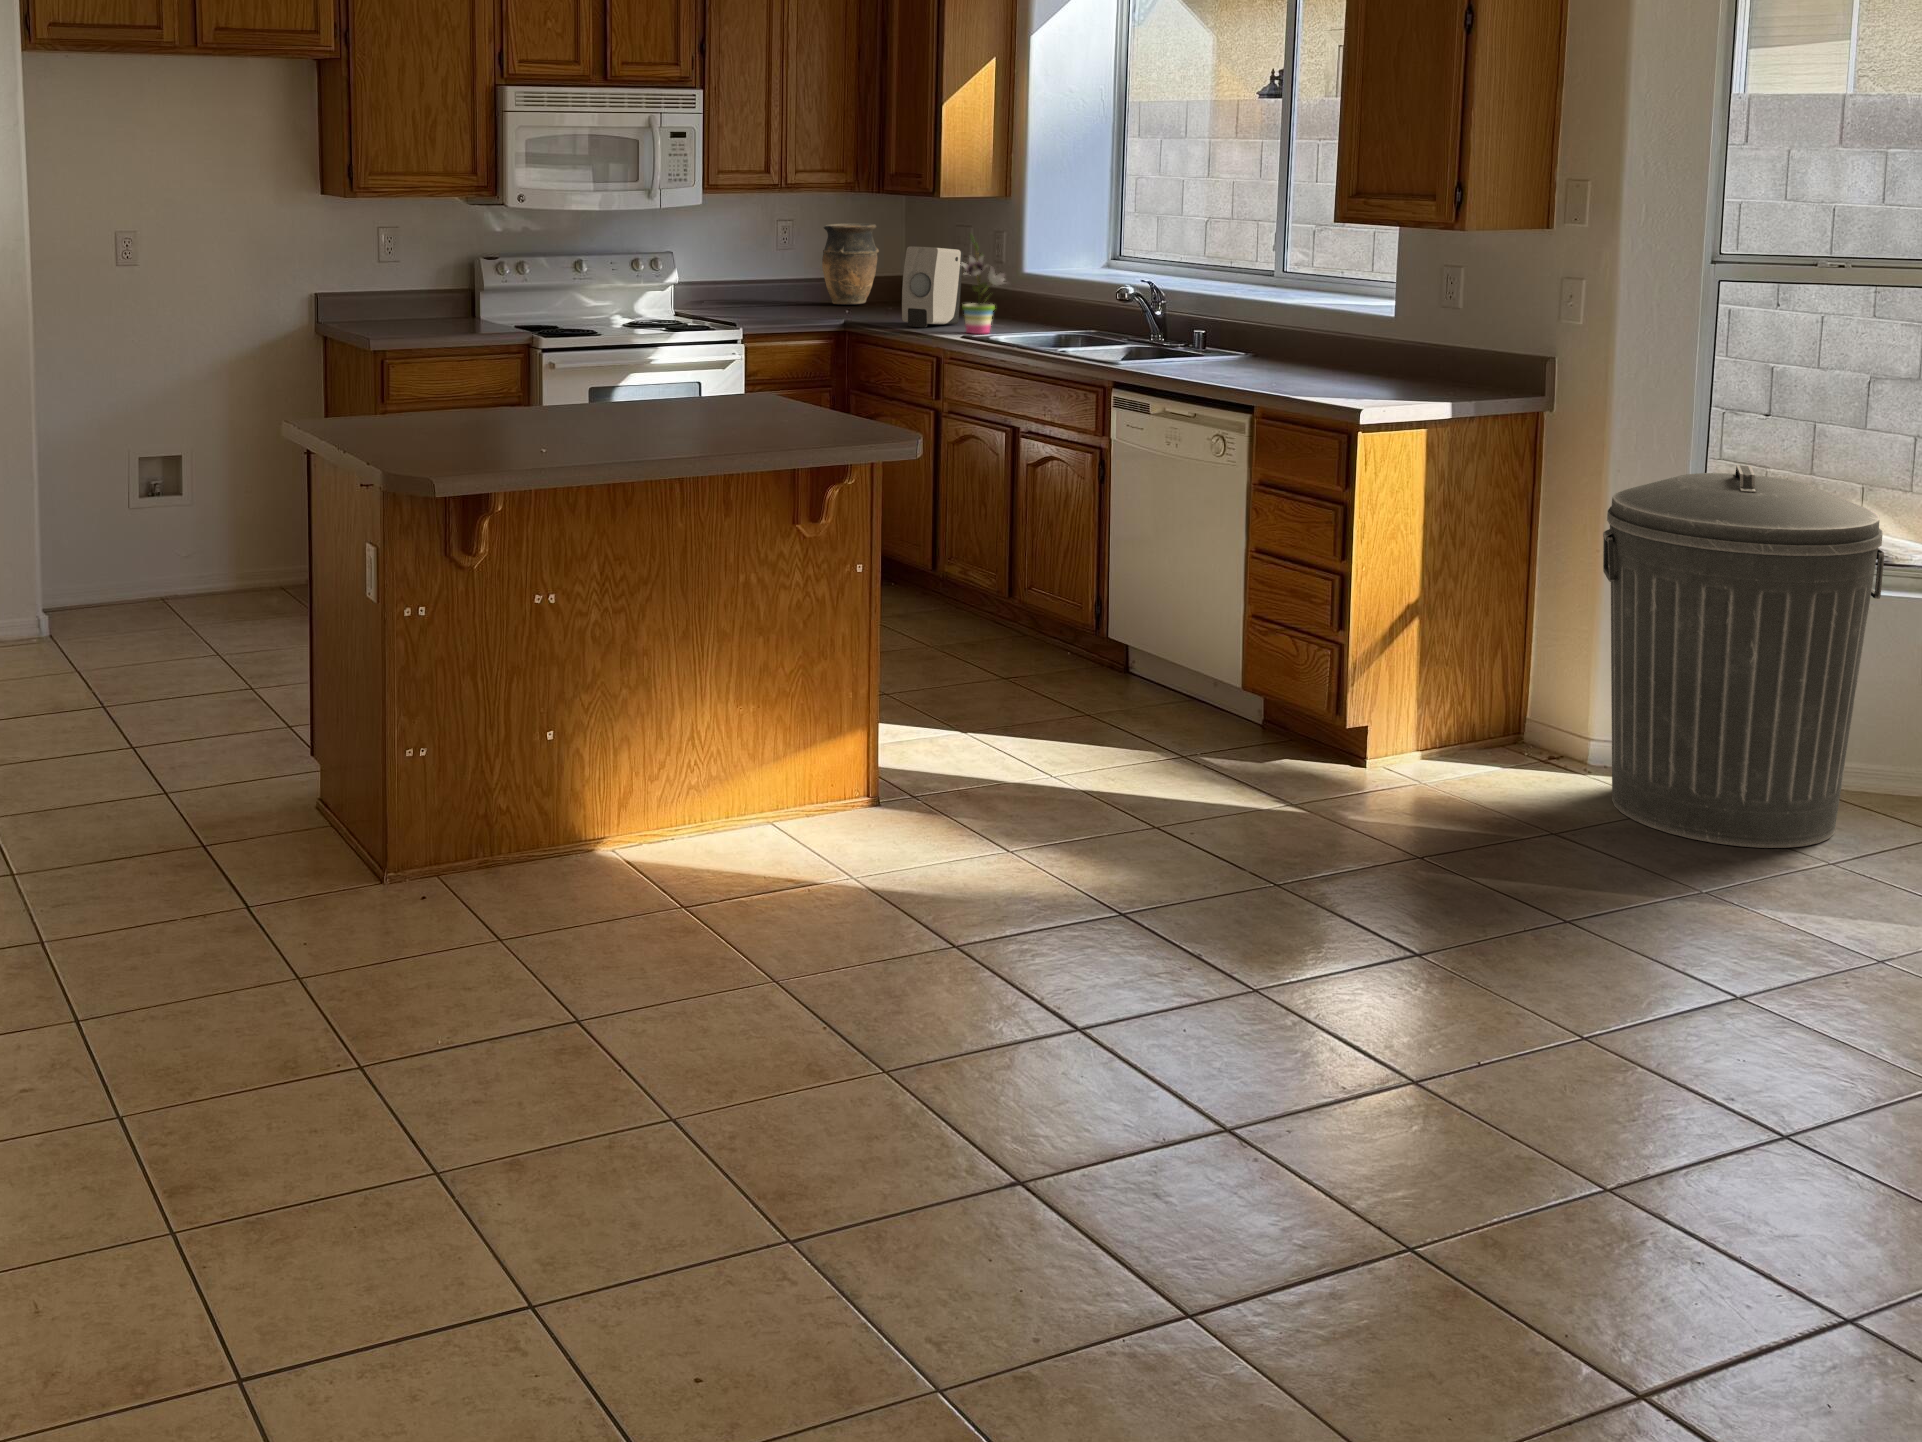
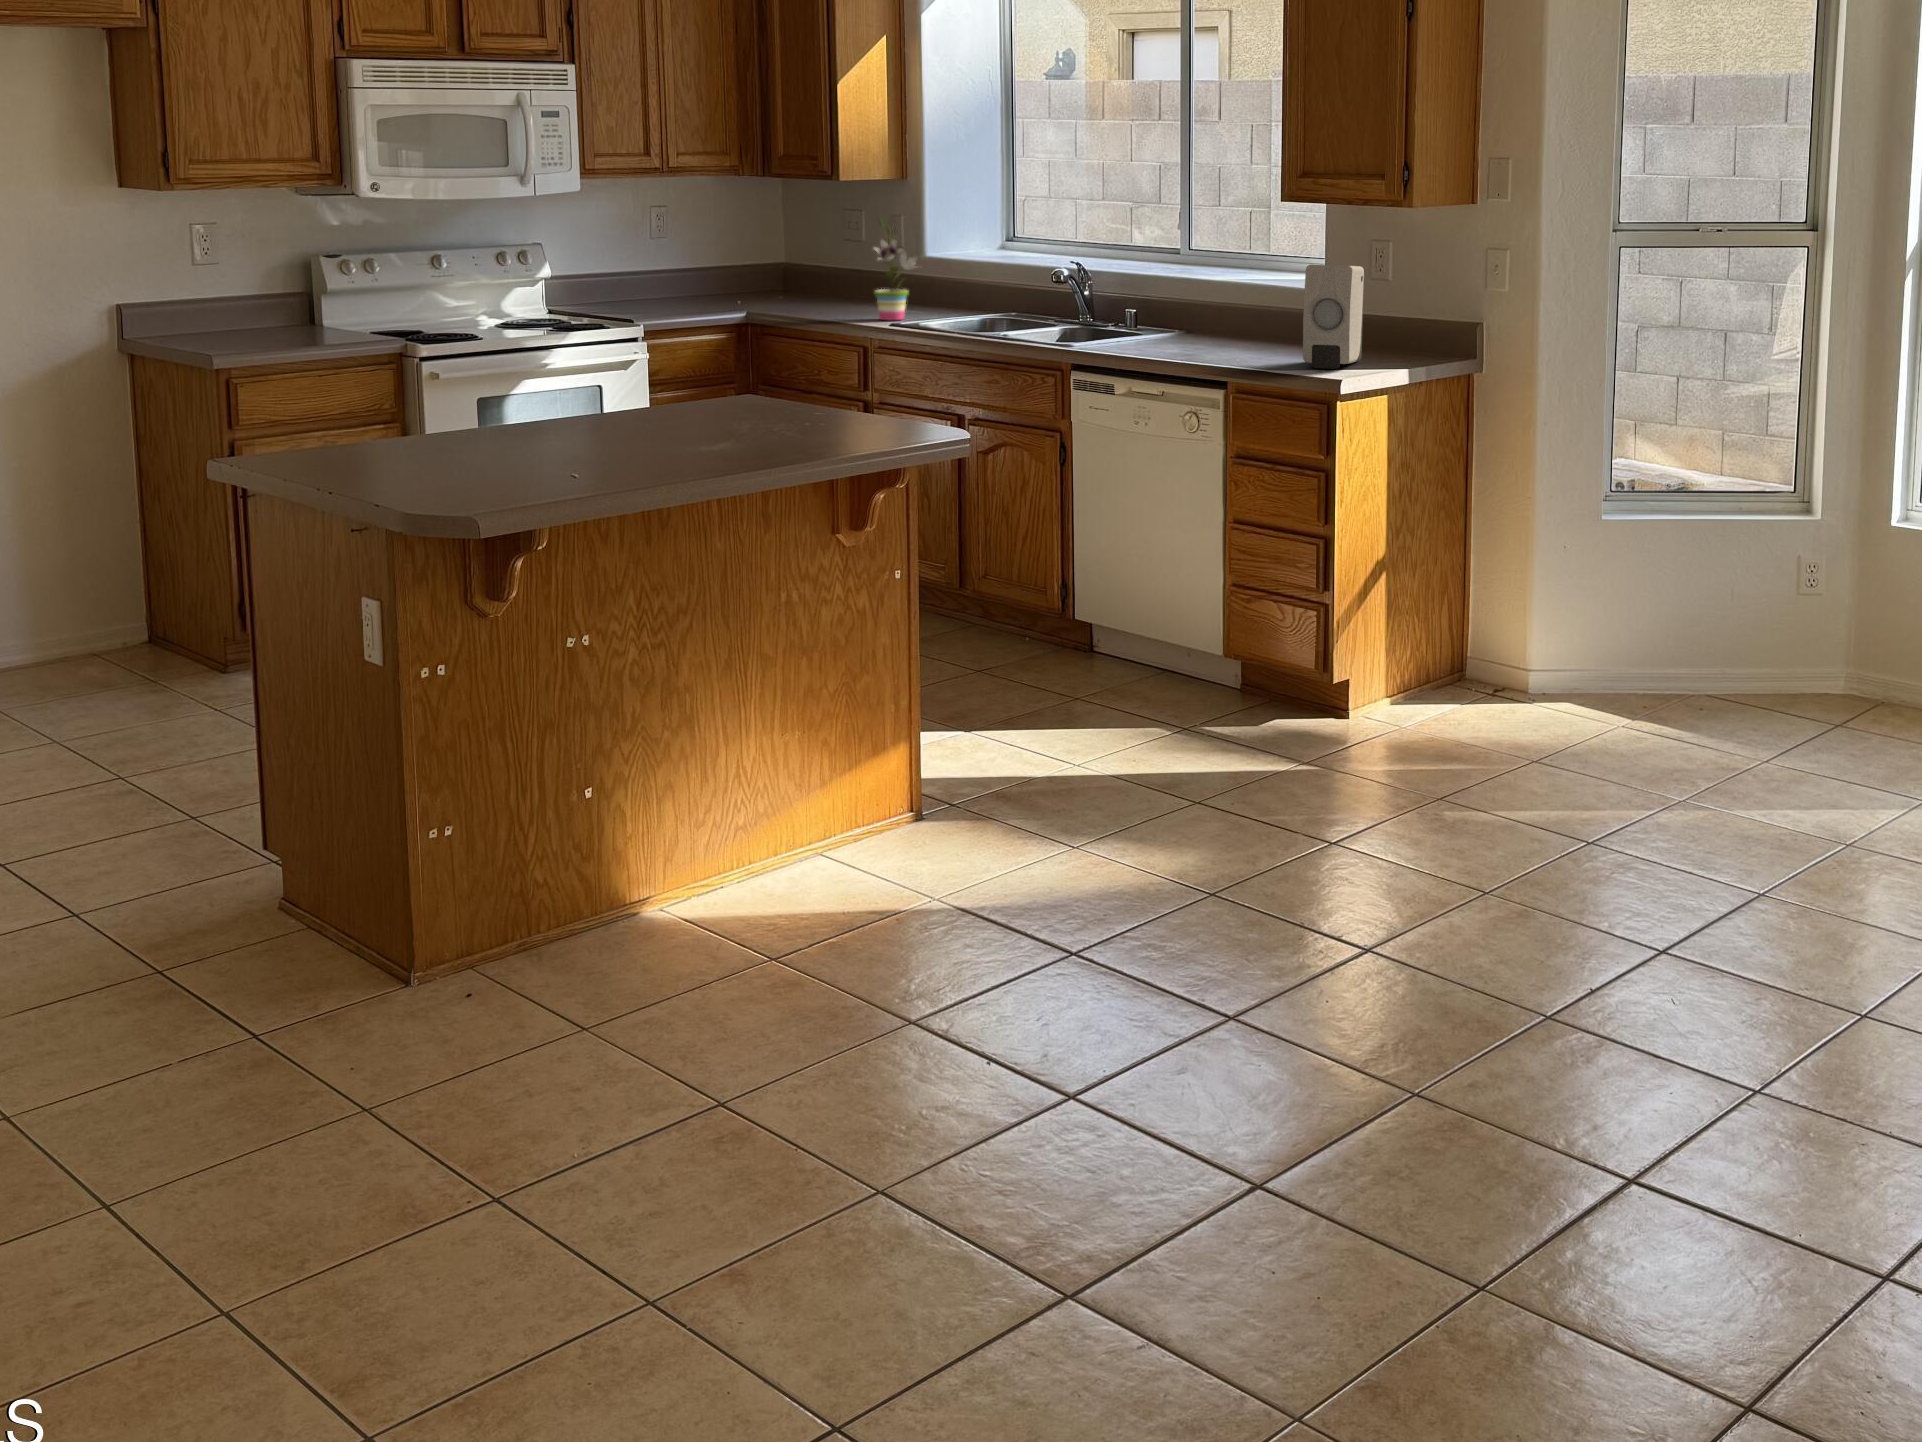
vase: present [822,223,879,305] -> none [692,207,754,294]
soap dispenser: present [902,246,963,327] -> present [1303,265,1364,369]
trash can: present [1603,465,1884,848] -> none [1557,414,1789,758]

